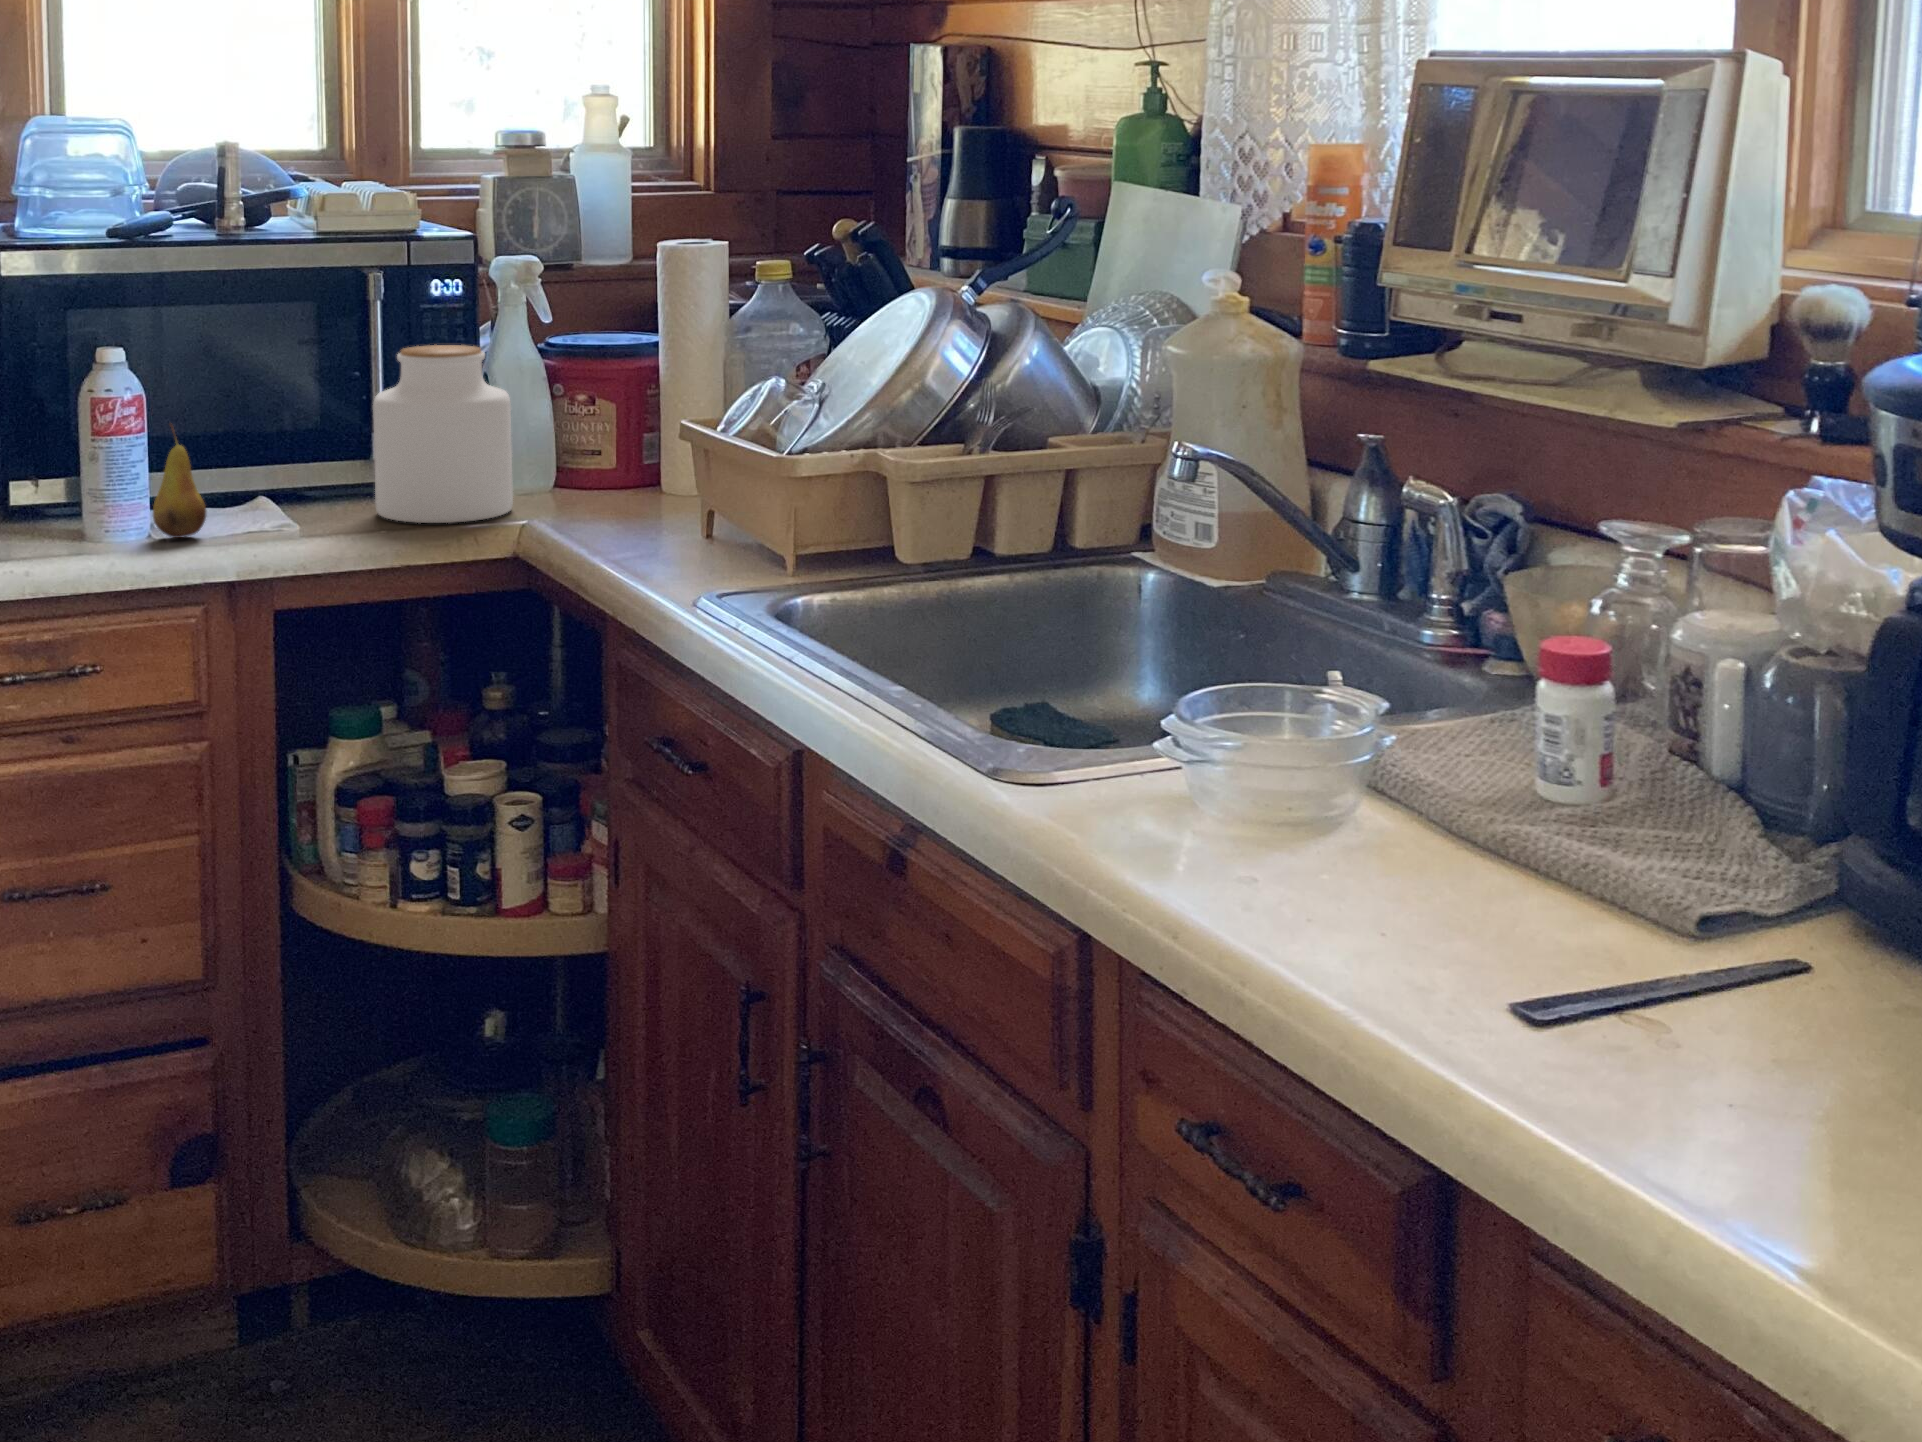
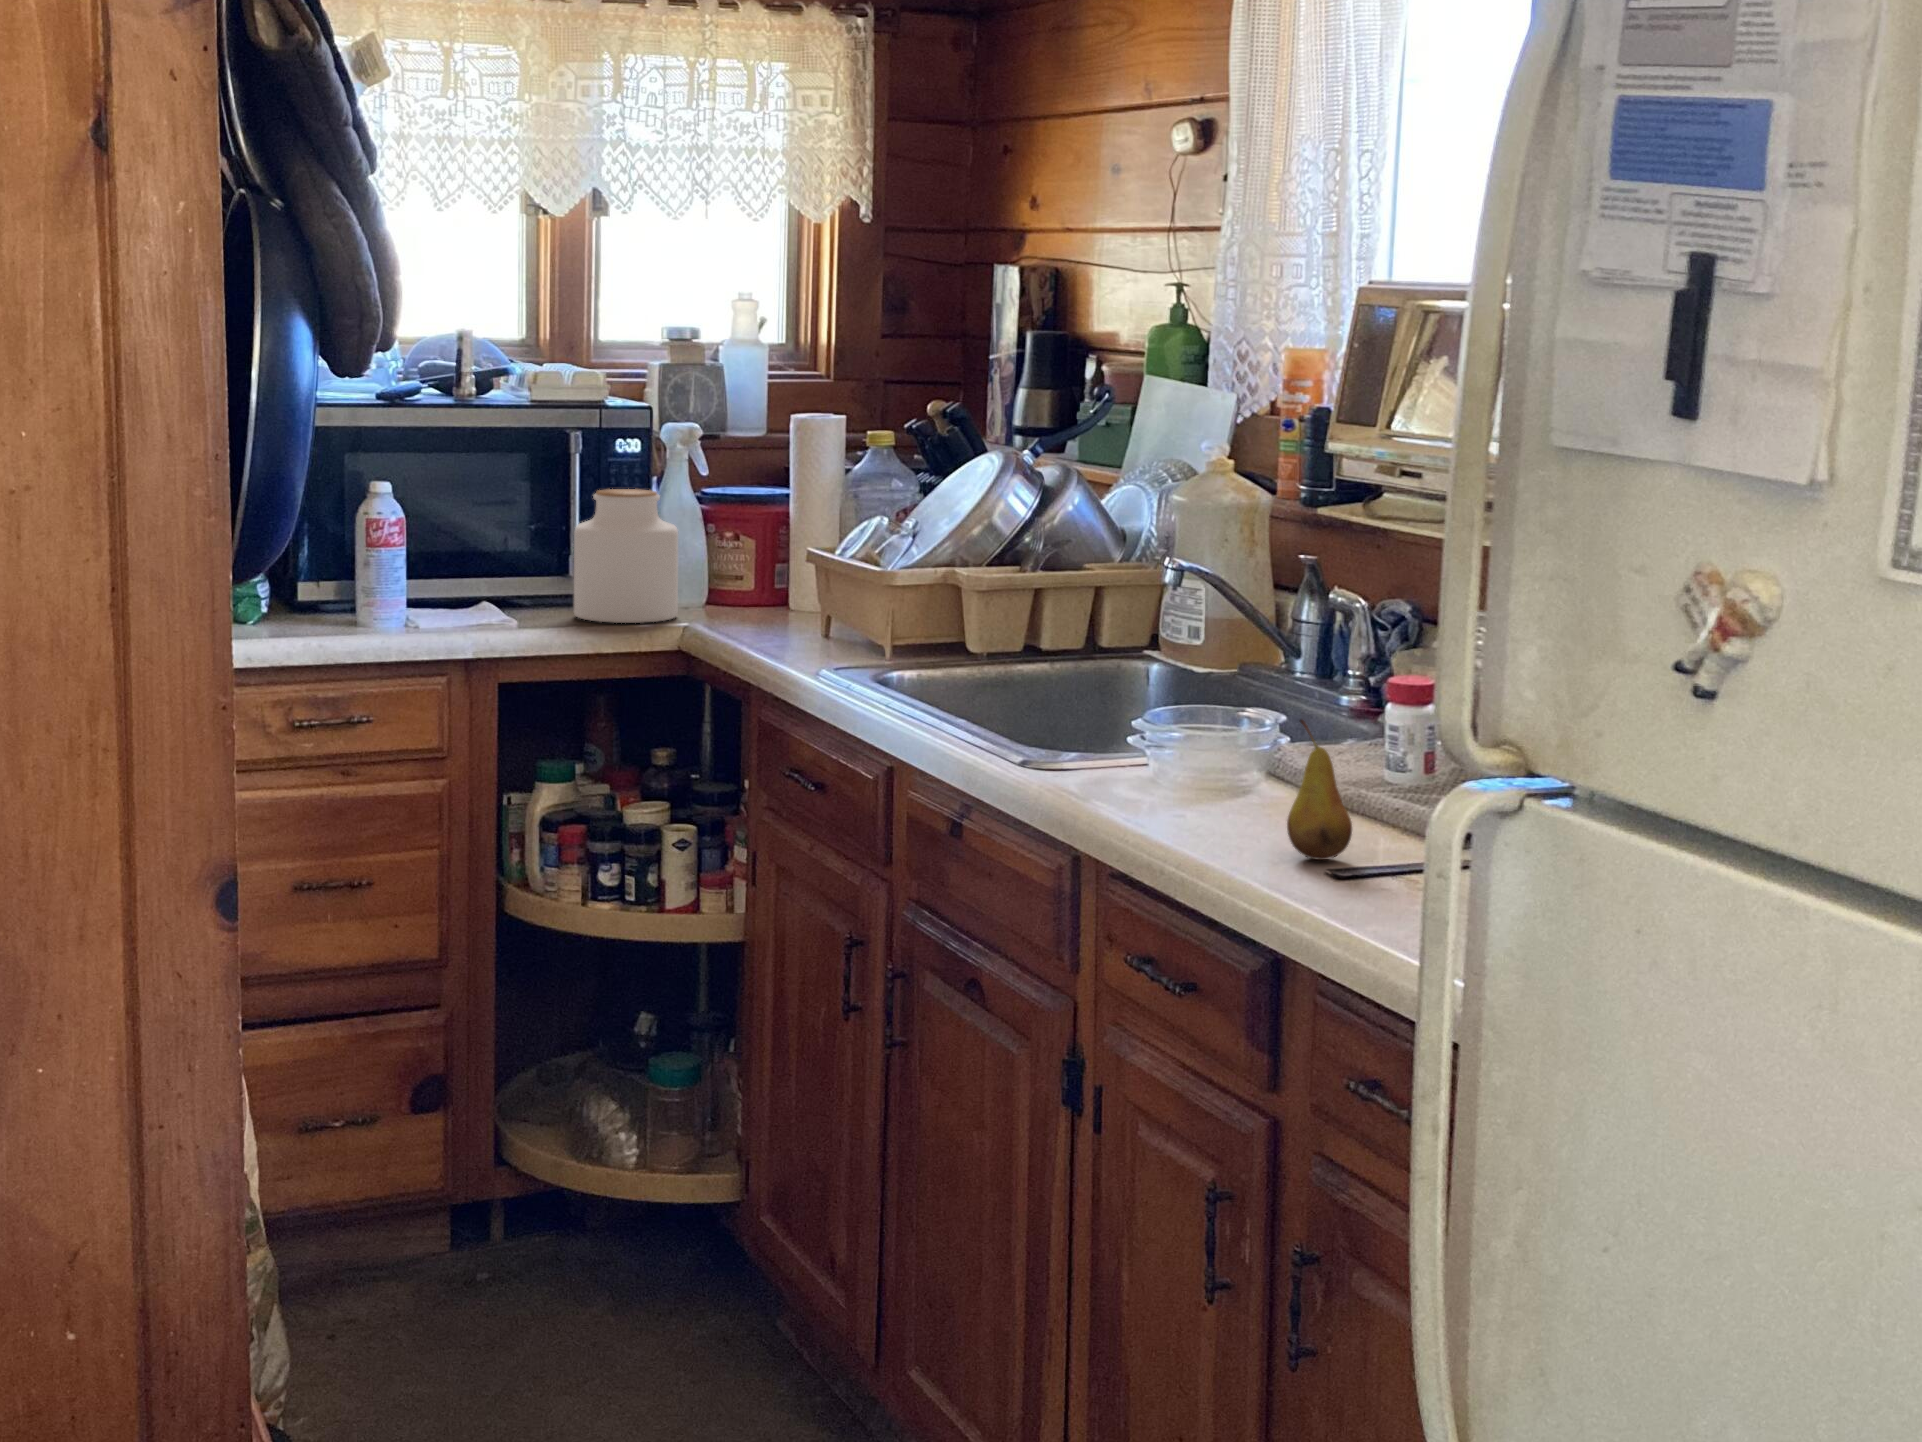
fruit: present [153,424,206,538] -> present [1287,719,1352,860]

